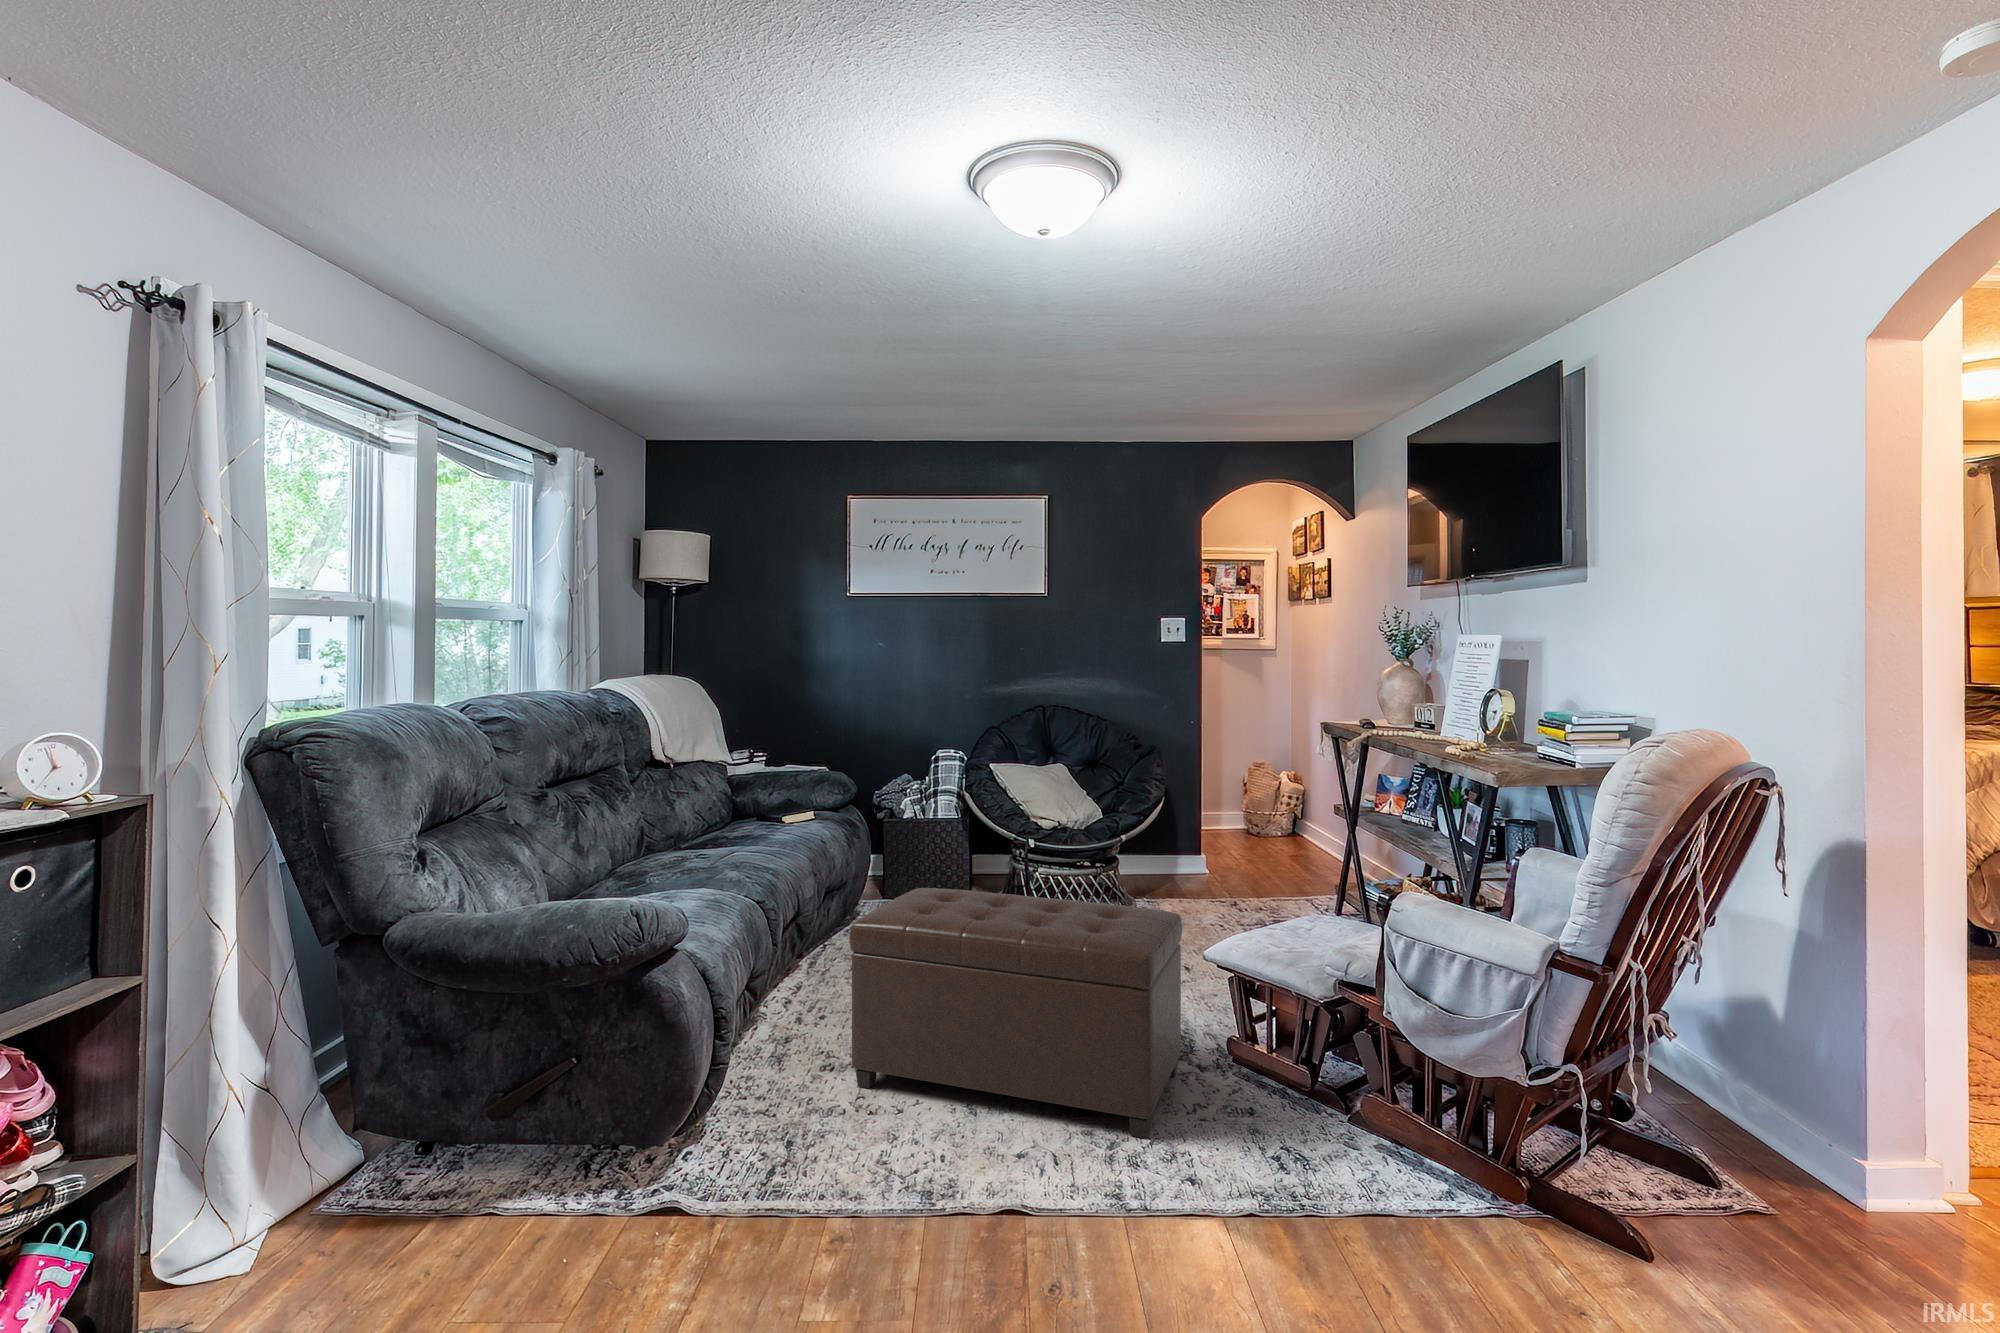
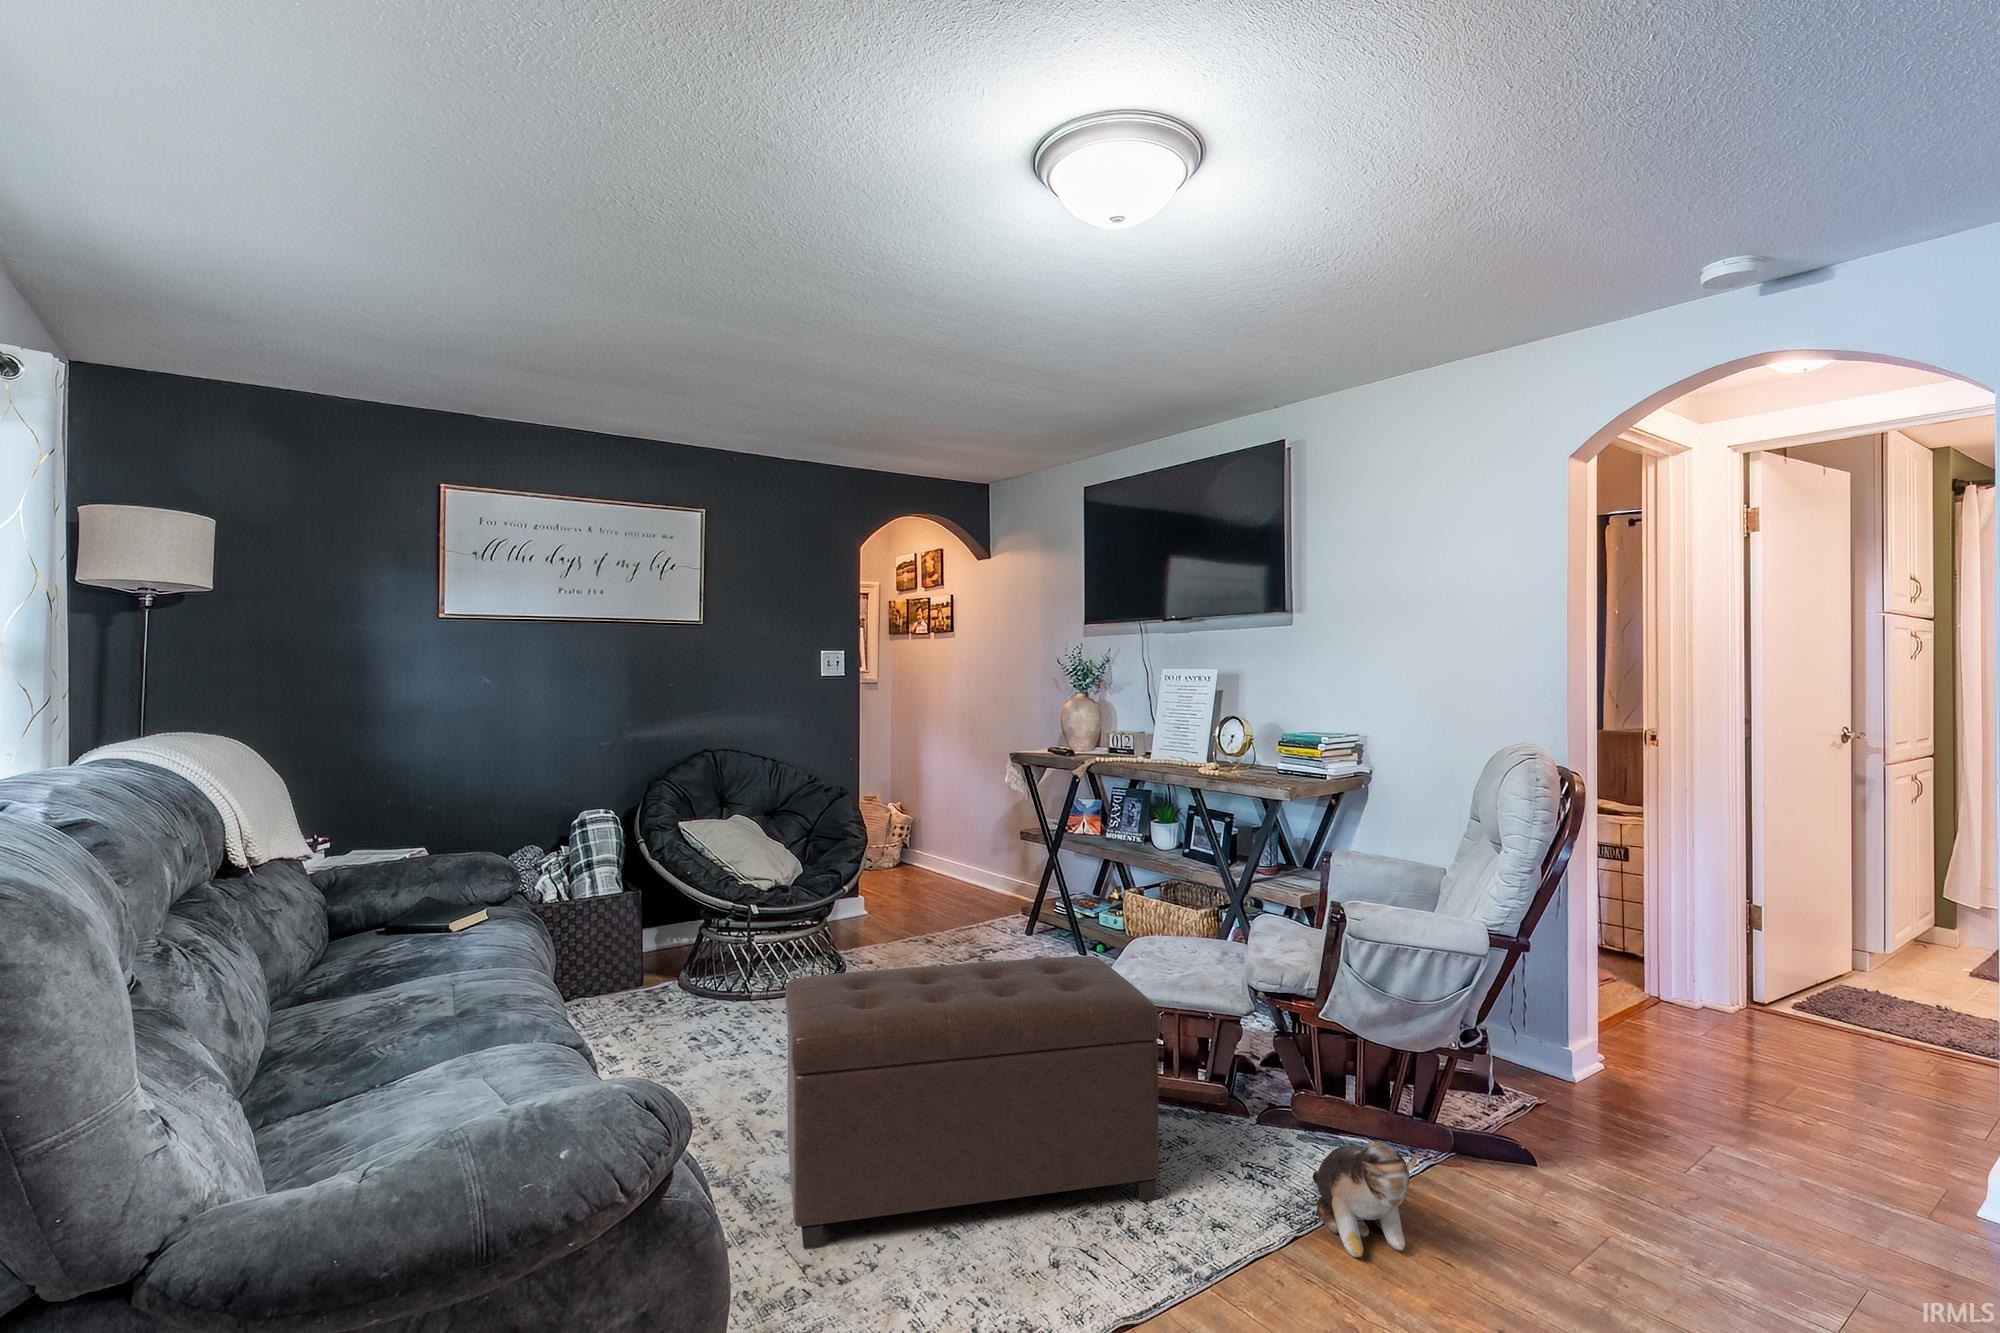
plush toy: none [1242,1127,1341,1250] -> present [1313,1141,1418,1257]

